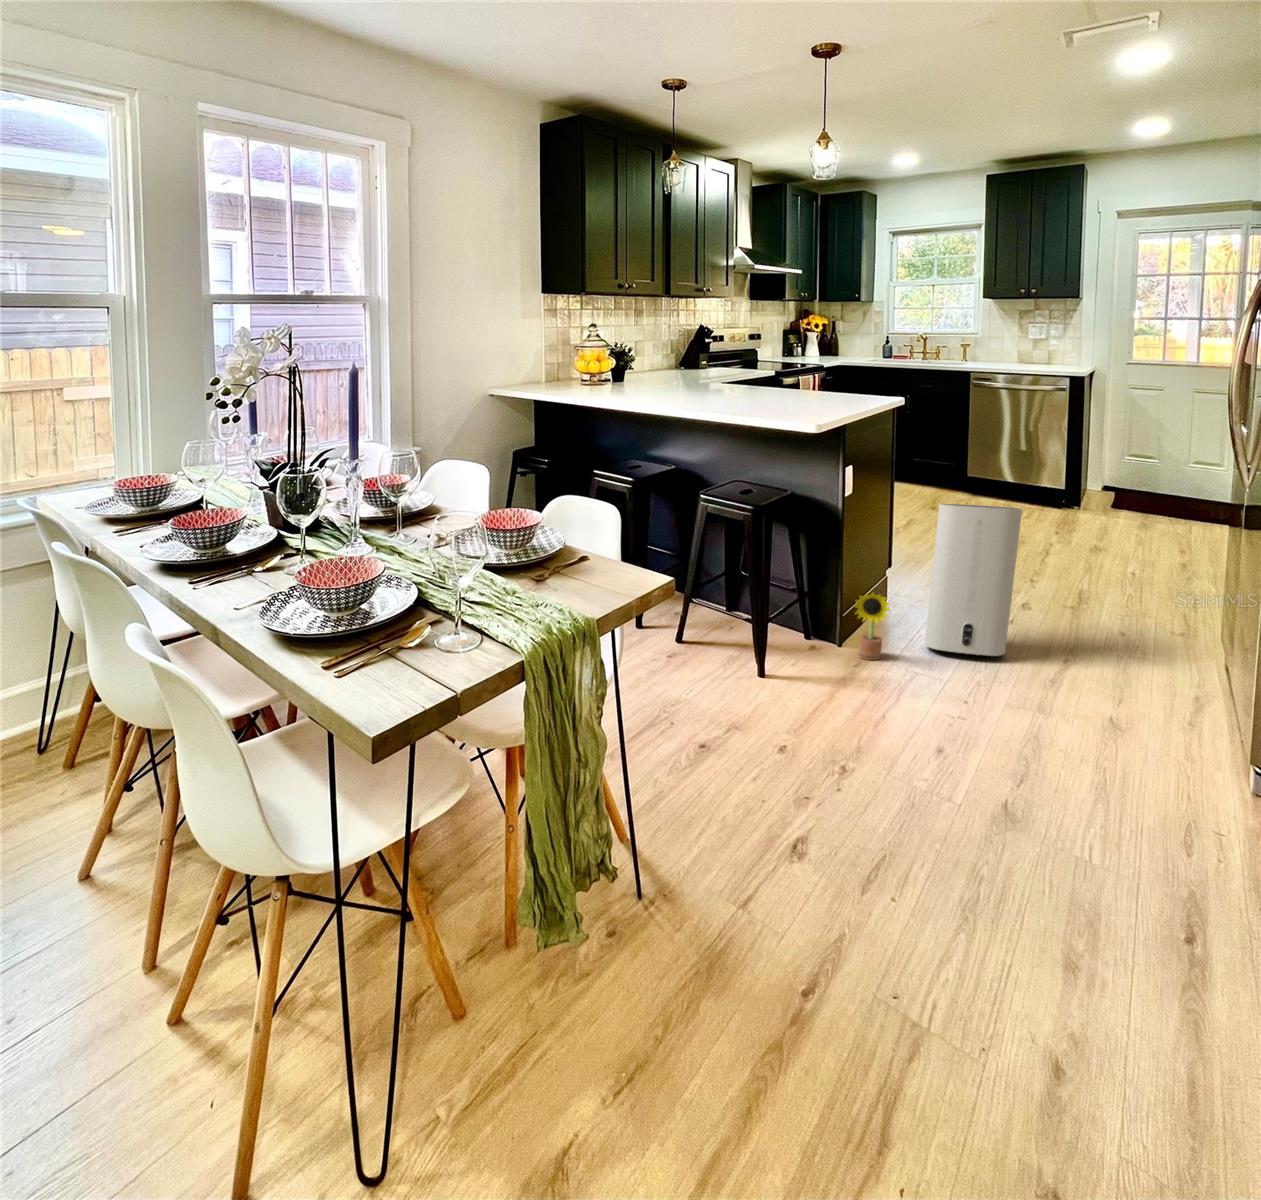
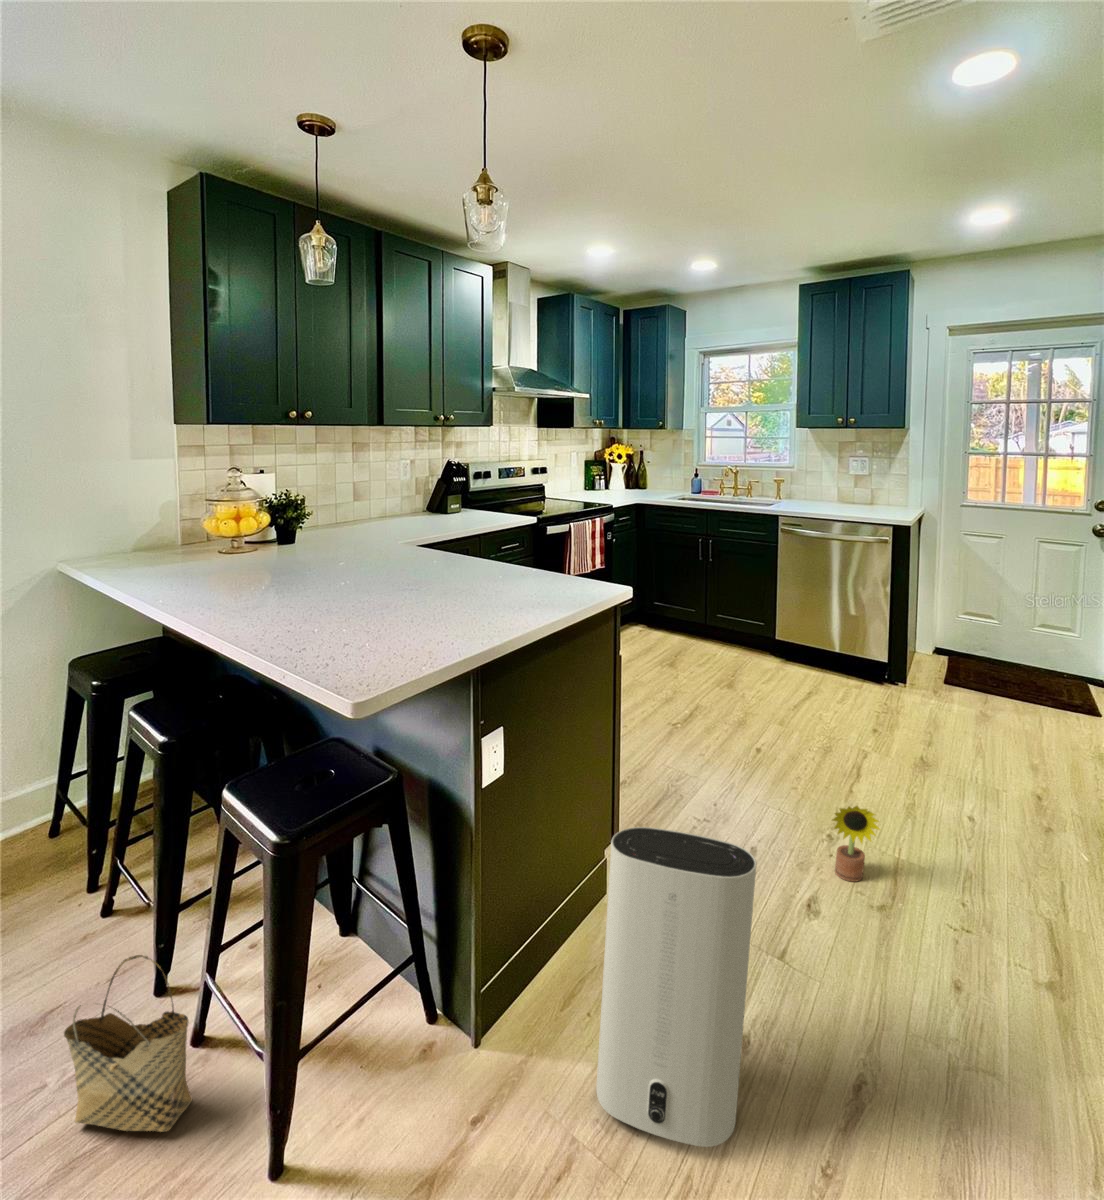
woven basket: none [648,571,711,658] -> present [64,955,192,1132]
decorative plant: present [854,593,890,660] -> present [832,806,879,882]

